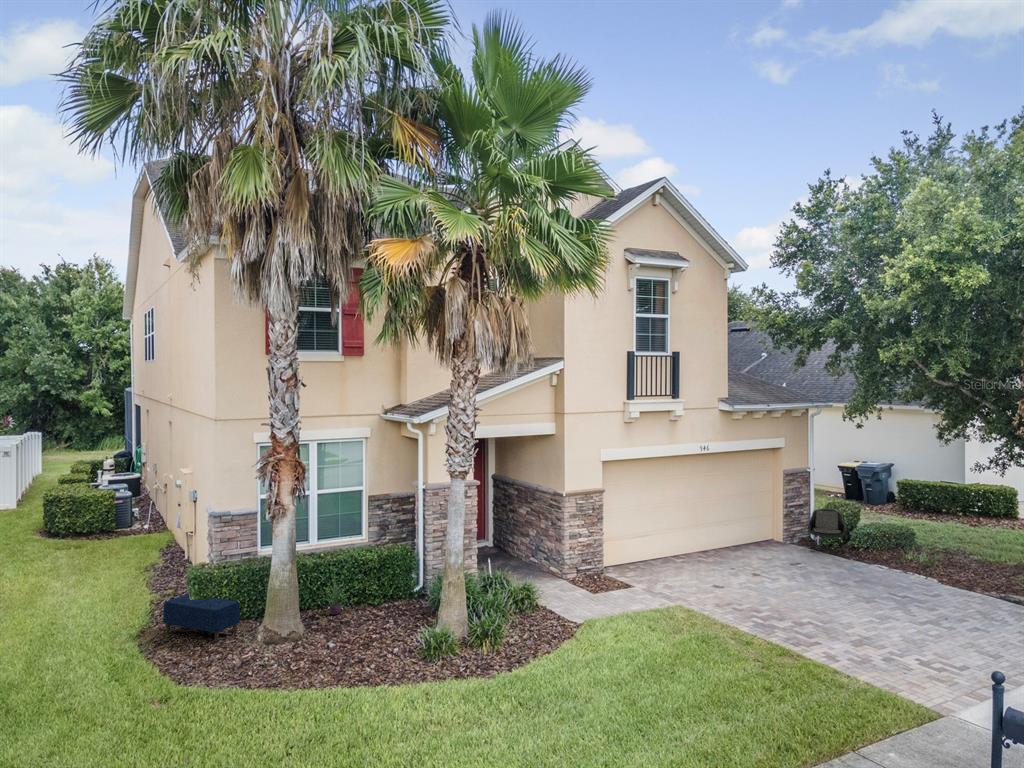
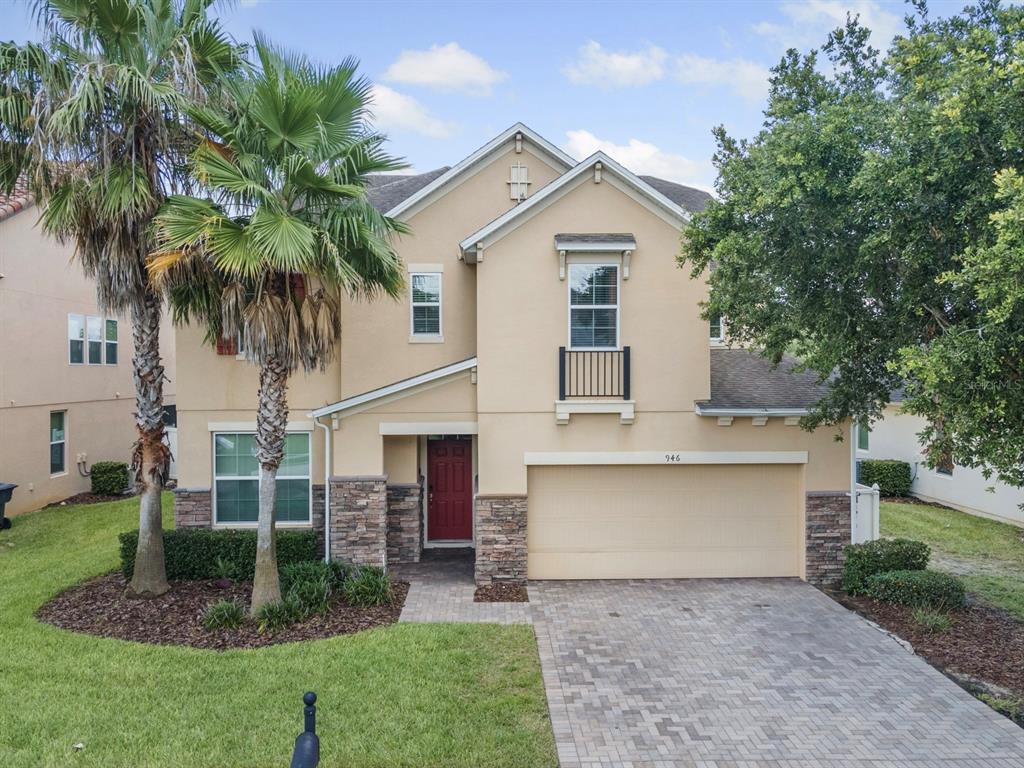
lounge chair: present [808,509,847,555] -> none [819,545,878,609]
bench: present [163,594,240,642] -> none [89,552,130,596]

